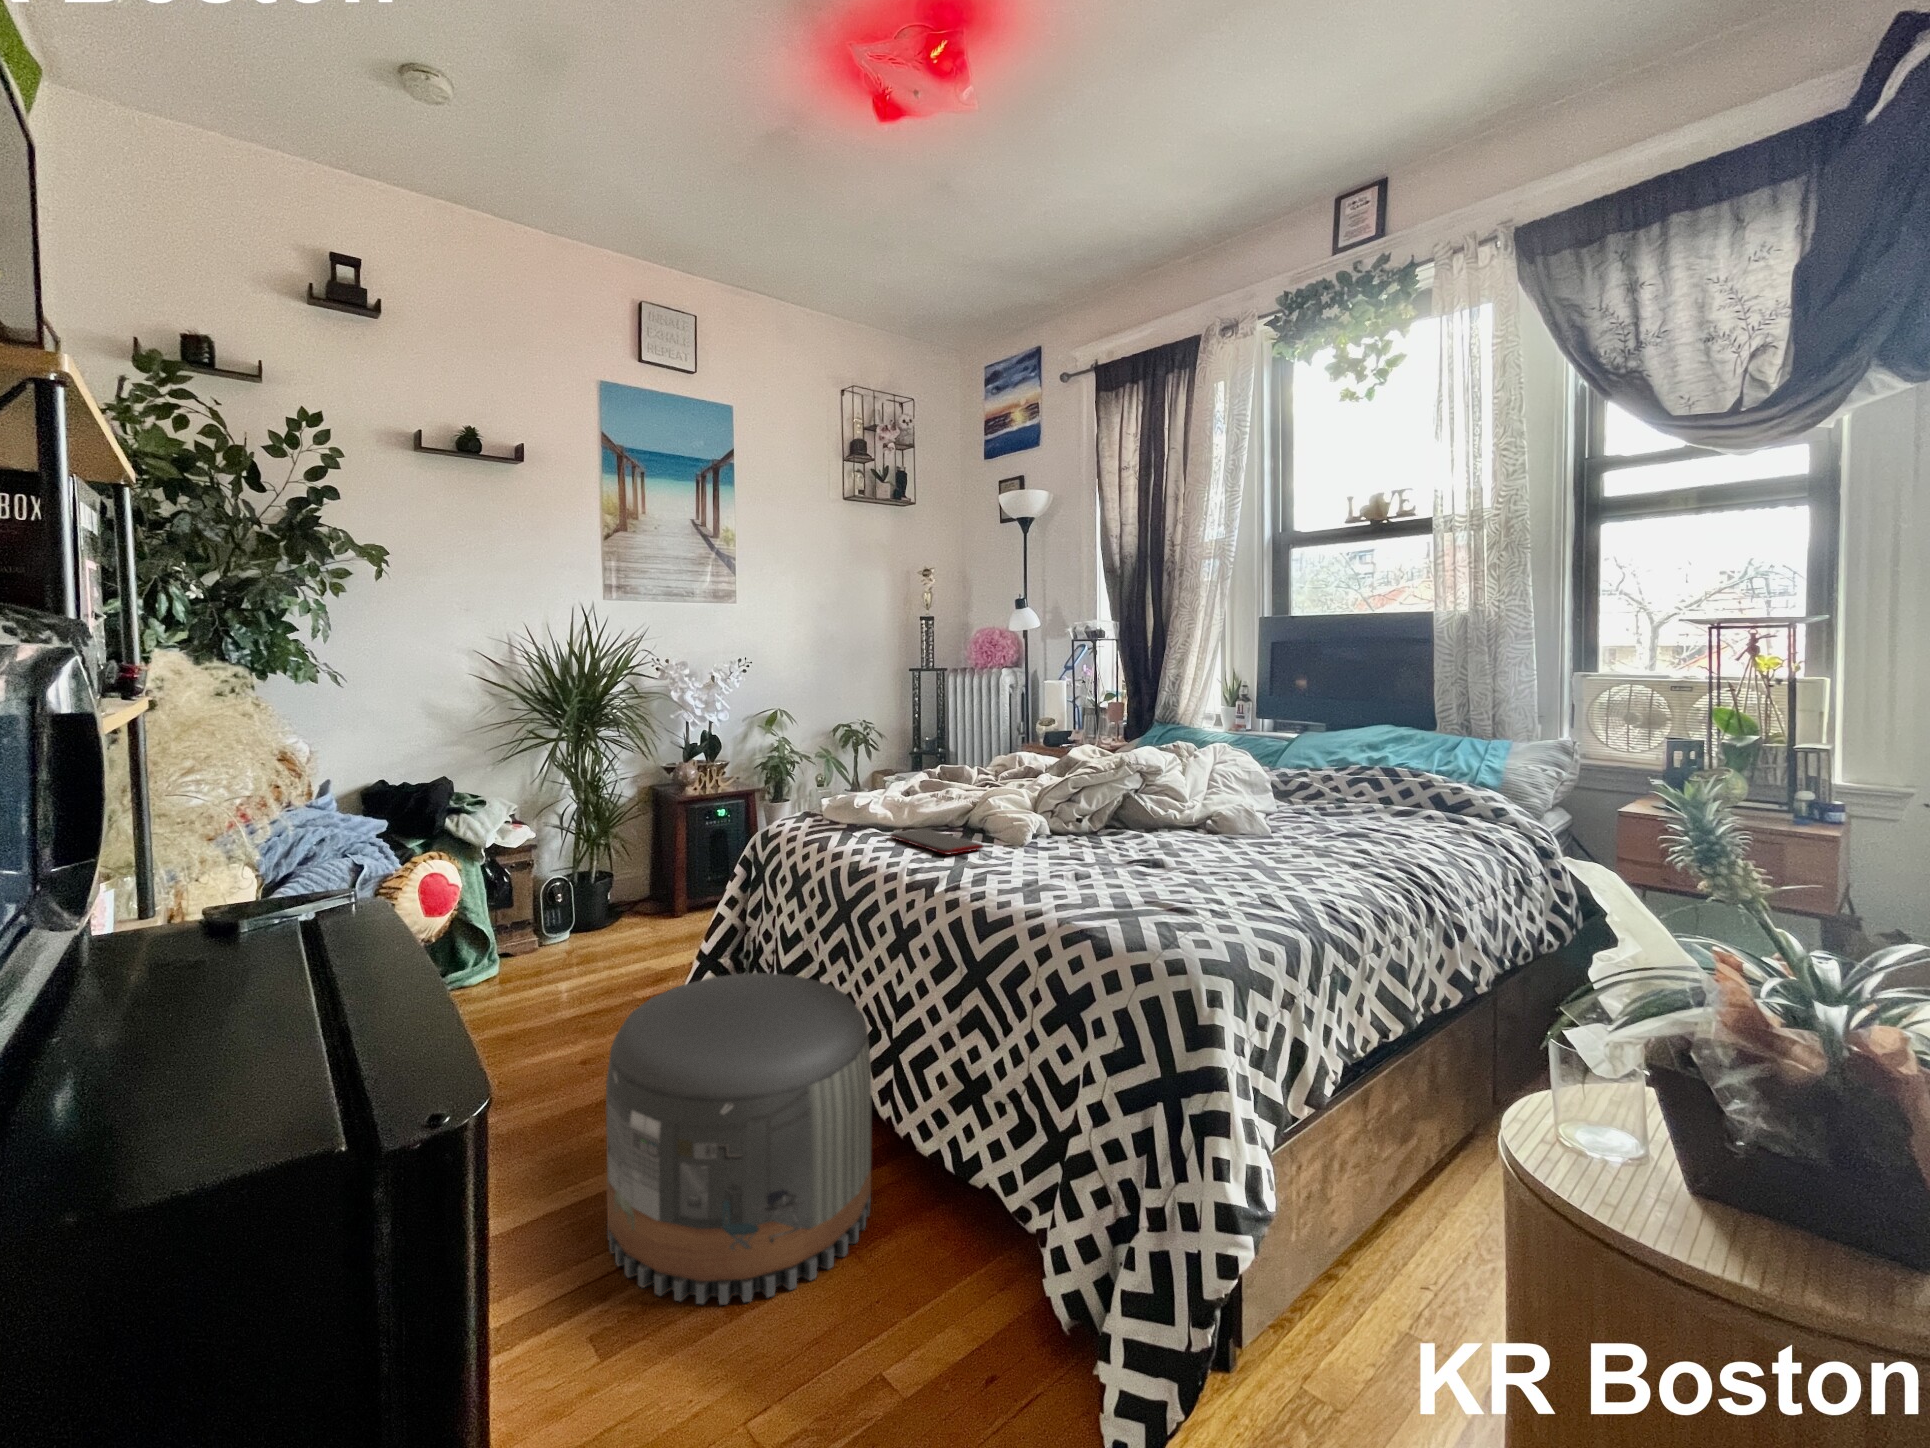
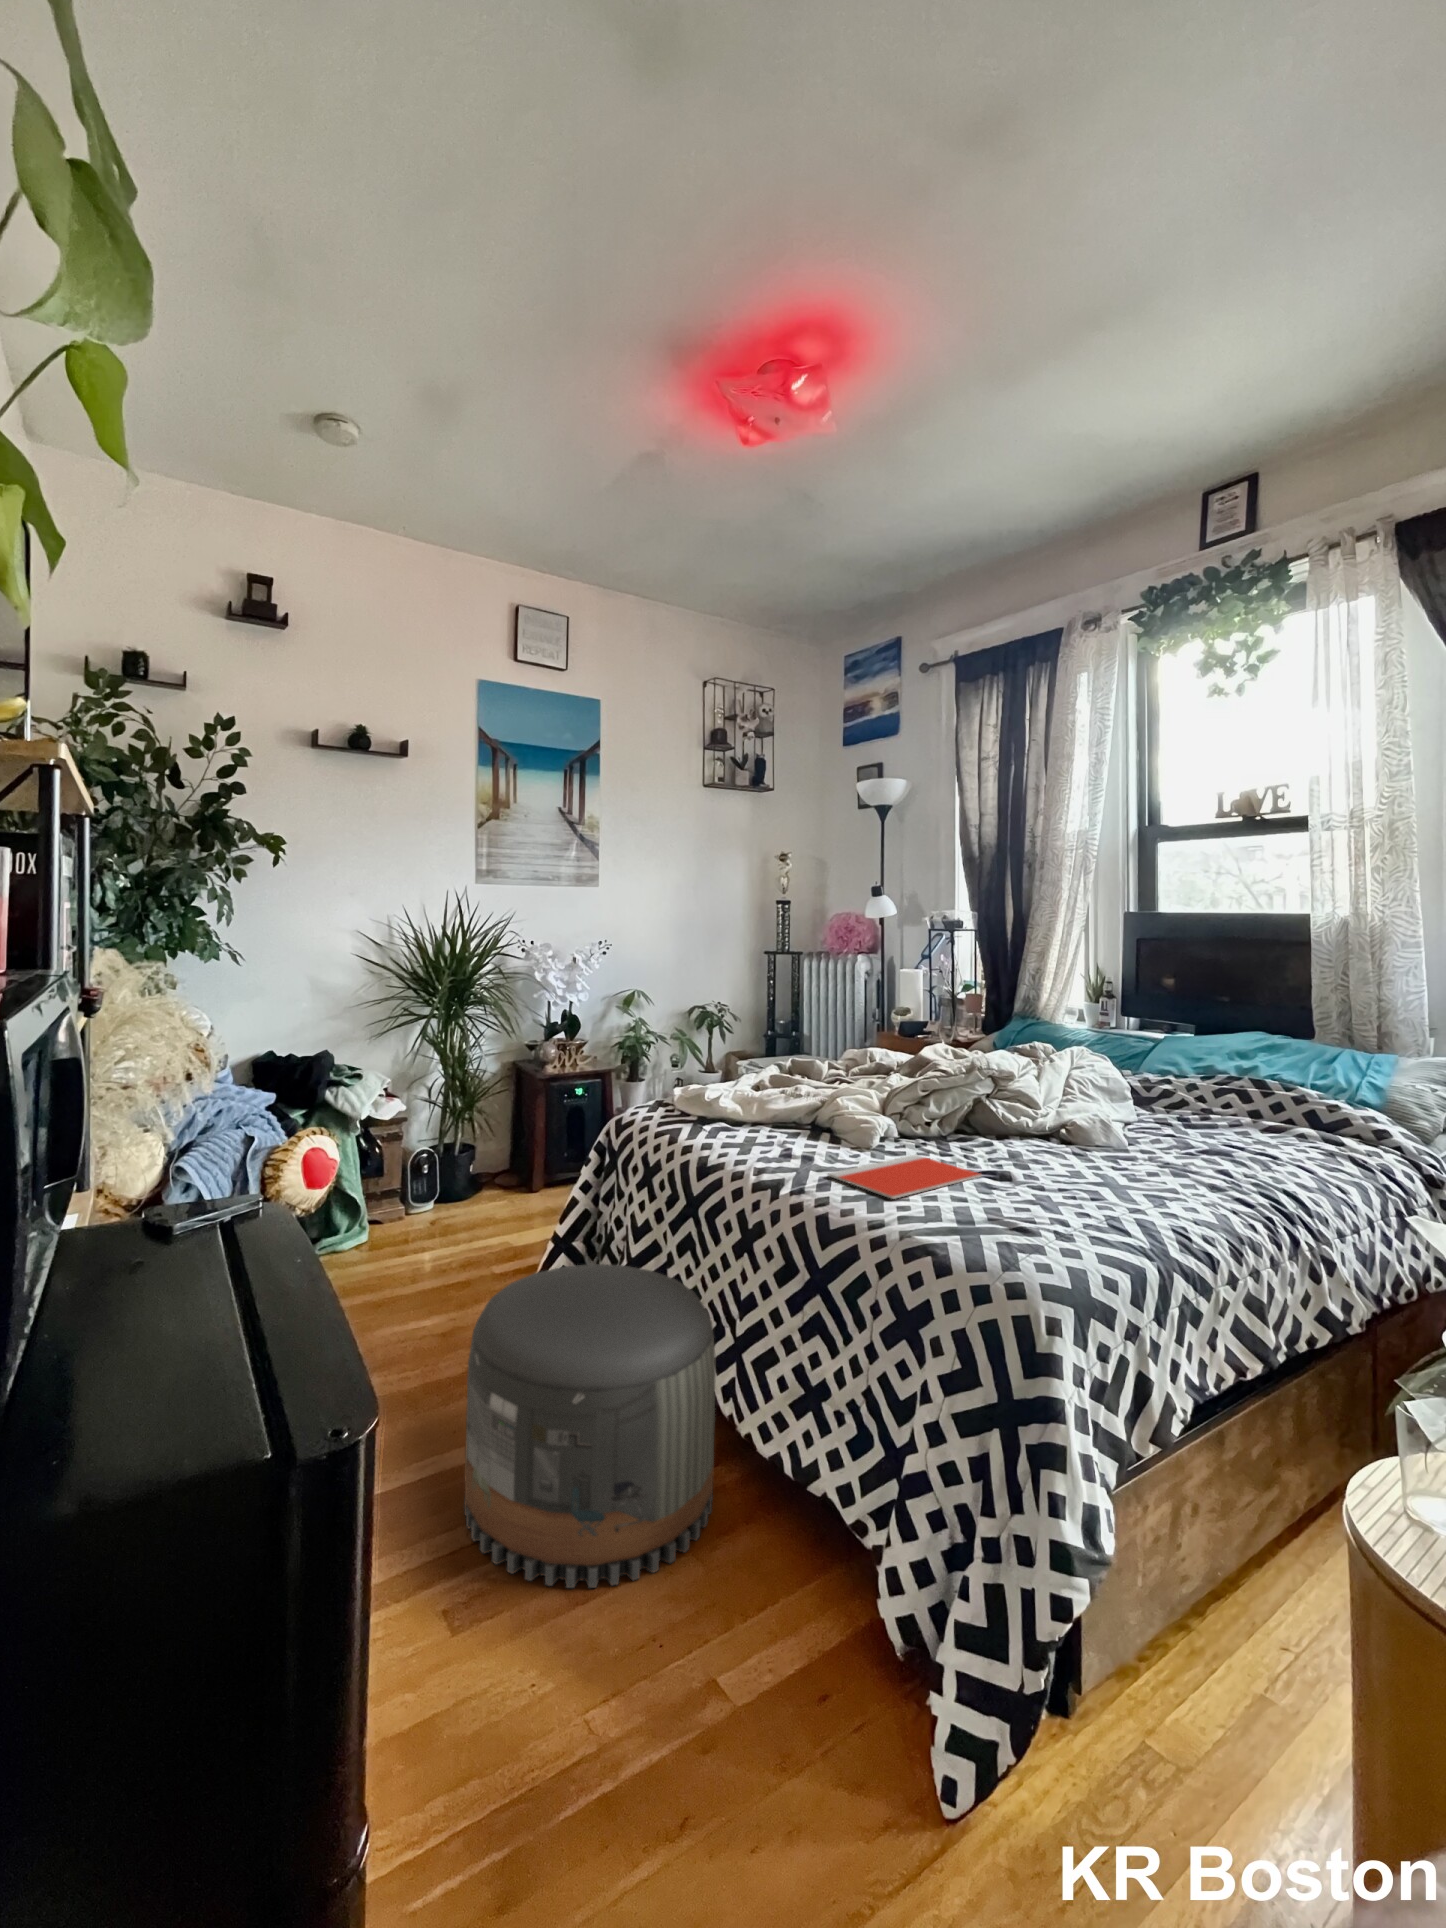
smartphone: present [890,829,983,854] -> none [739,1127,831,1157]
notebook: none [981,848,1134,888] -> present [828,1155,982,1199]

